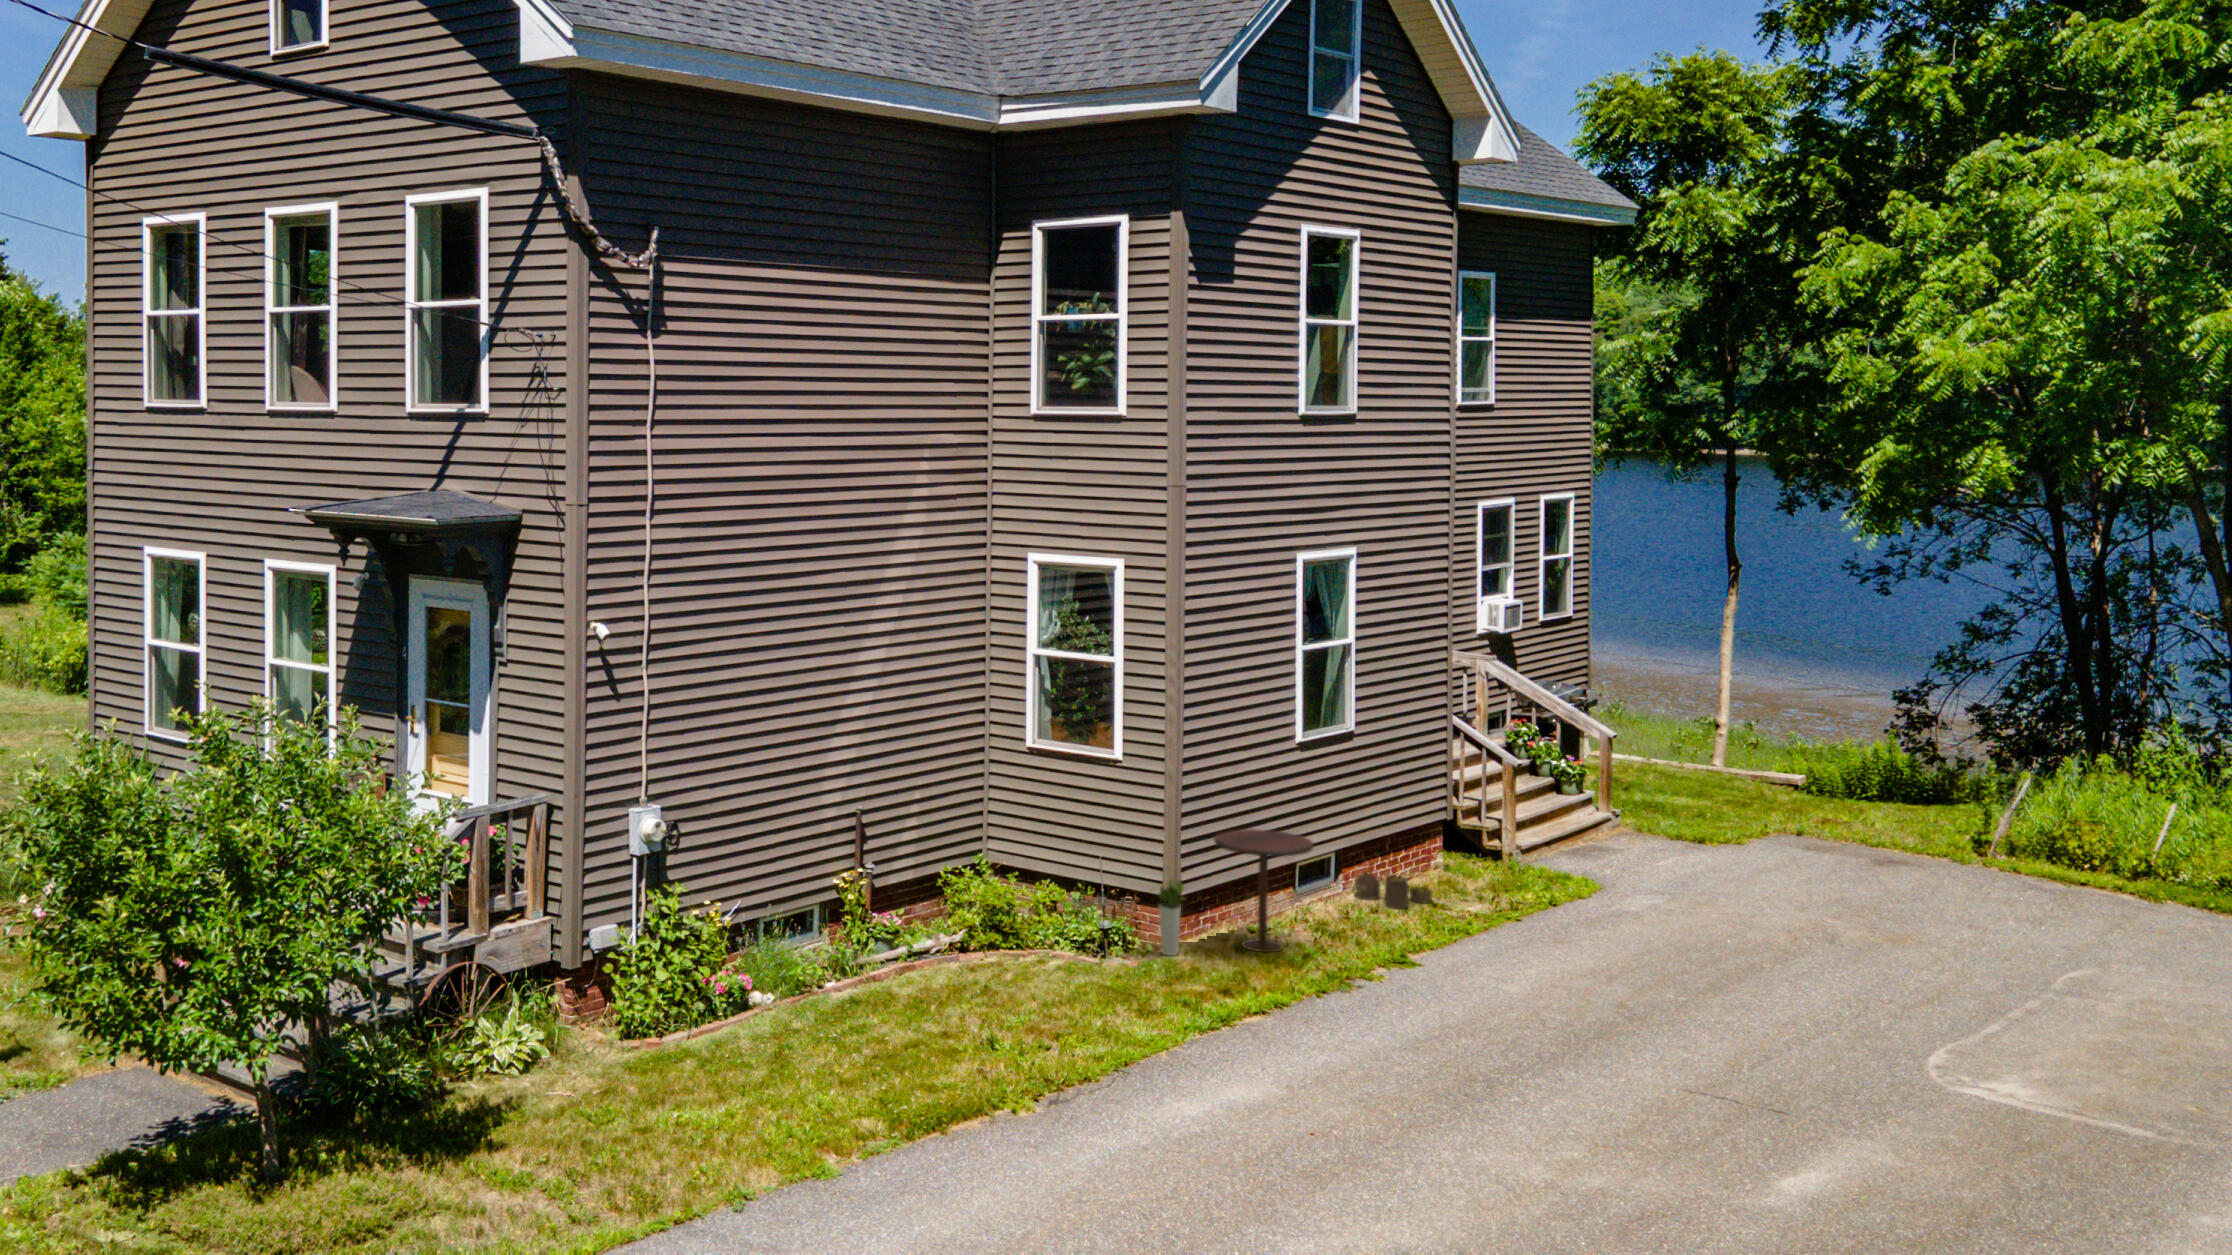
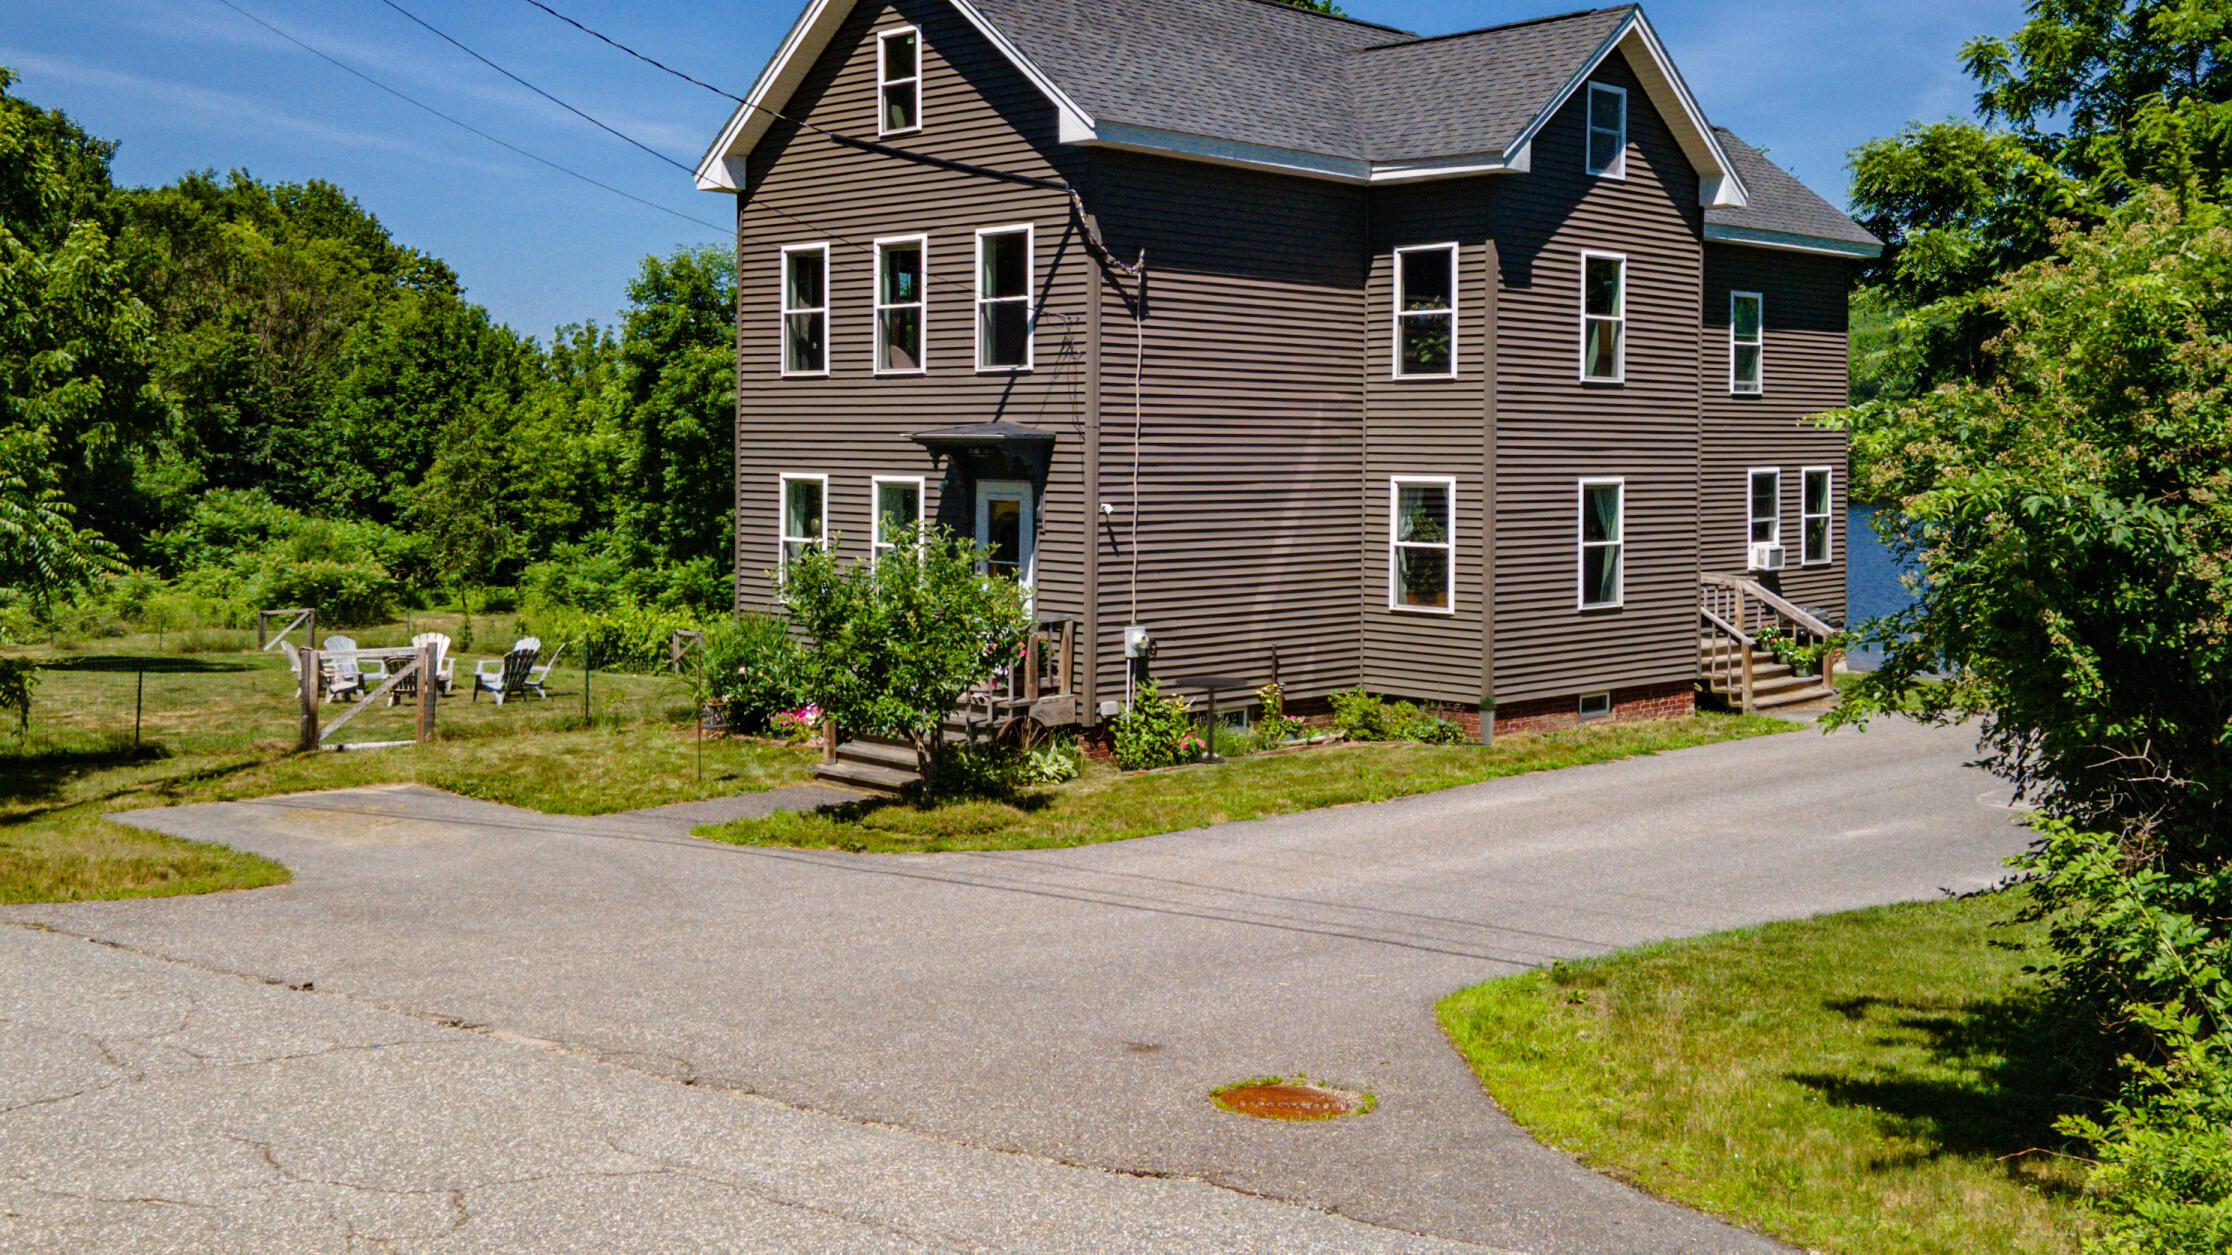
pedestal table: present [1214,829,1314,952] -> present [1175,676,1248,763]
woven basket: present [1354,872,1432,909] -> none [1625,708,1680,731]

